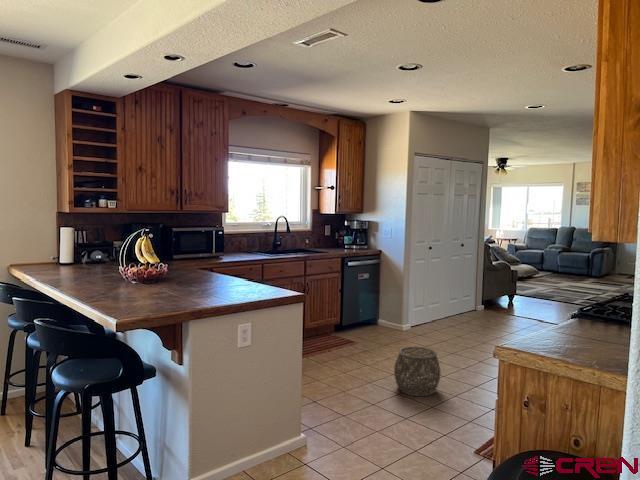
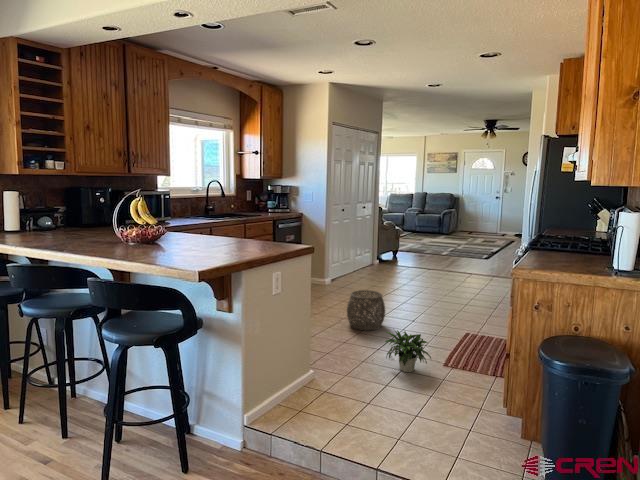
potted plant: none [395,399,462,457] -> present [385,330,431,372]

